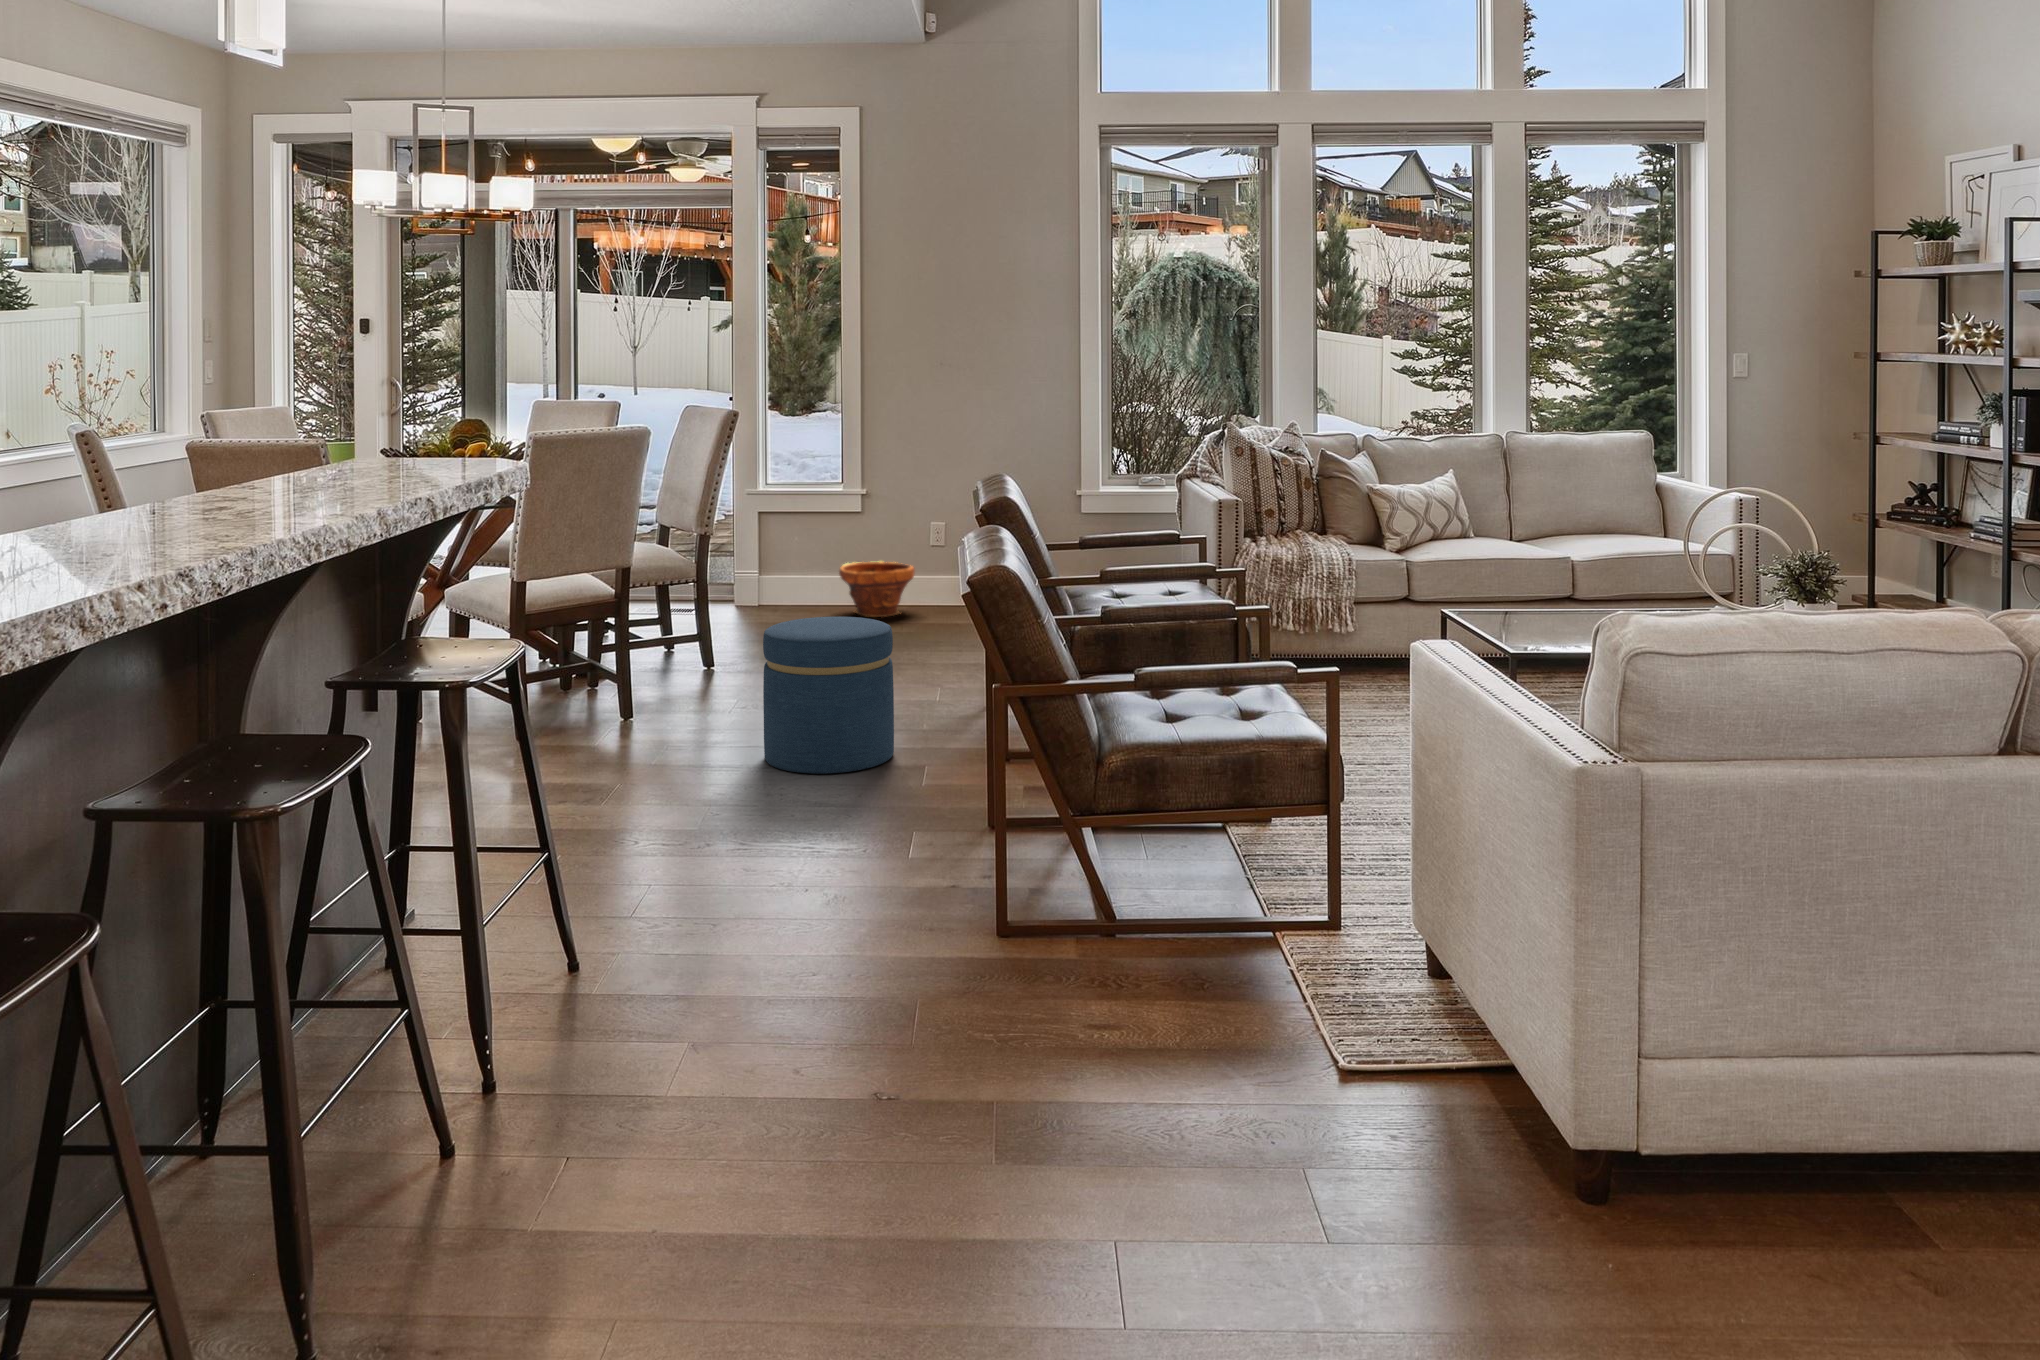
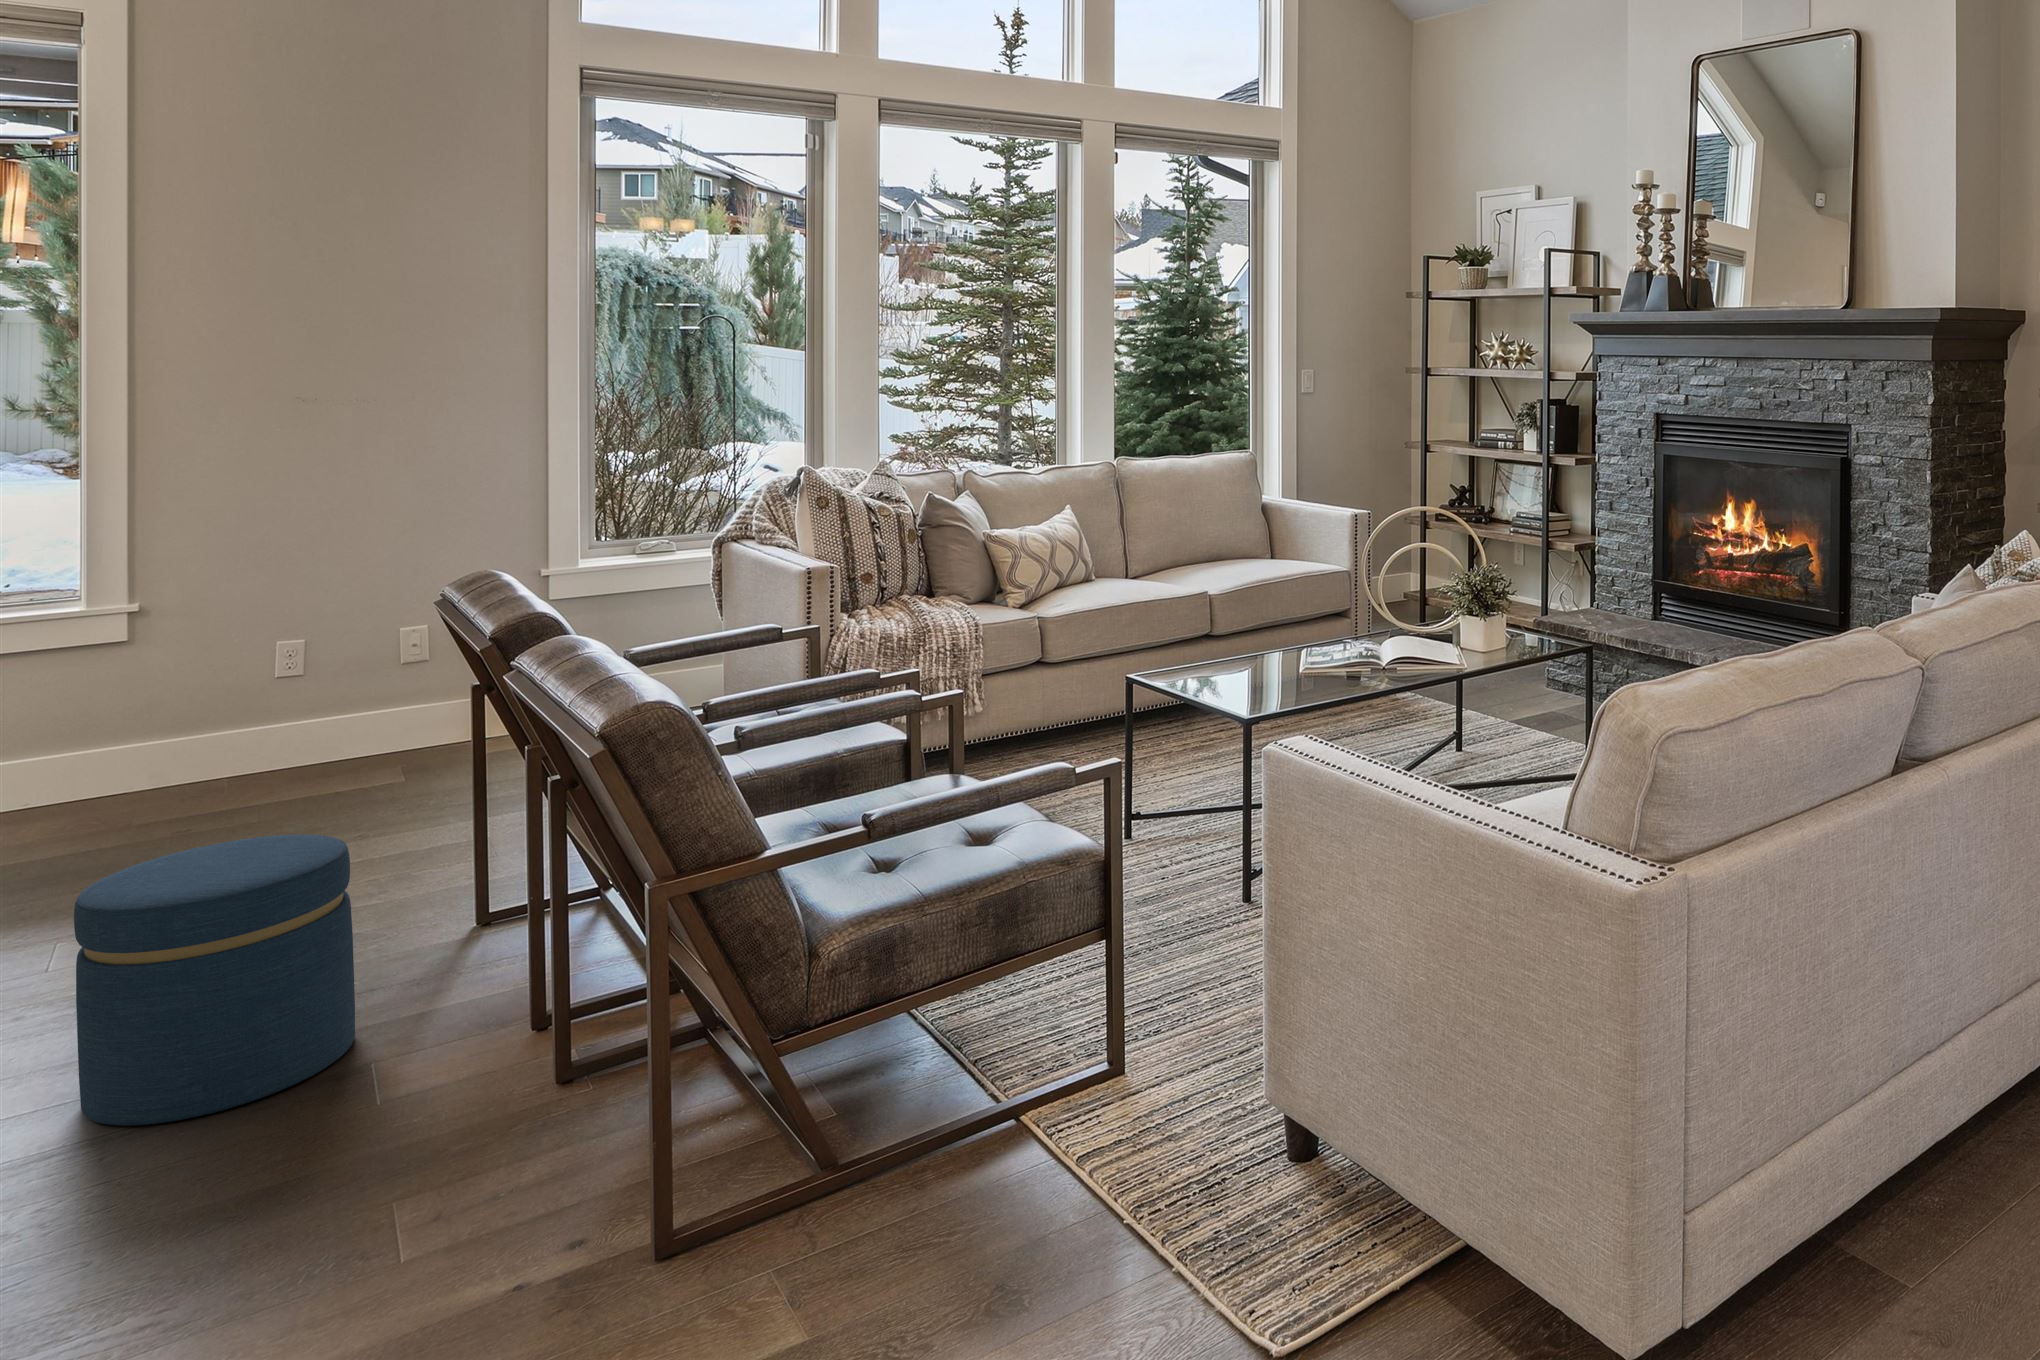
planter: present [839,561,914,617] -> none [156,705,302,795]

